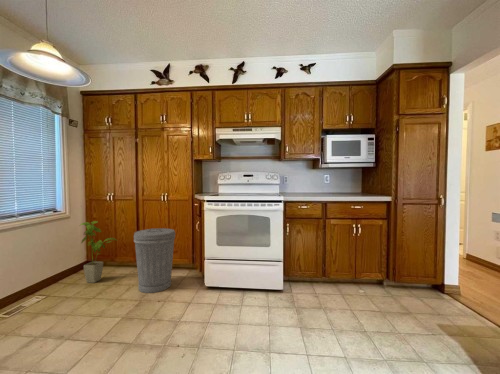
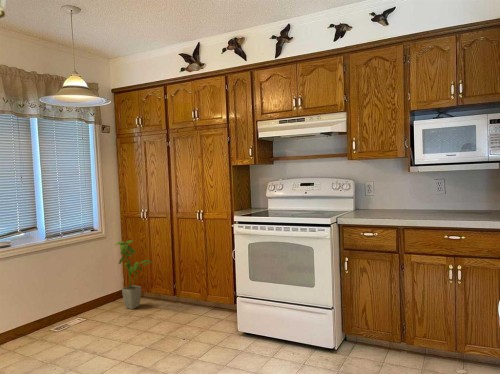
trash can: present [134,228,175,293] -> none [162,252,210,329]

